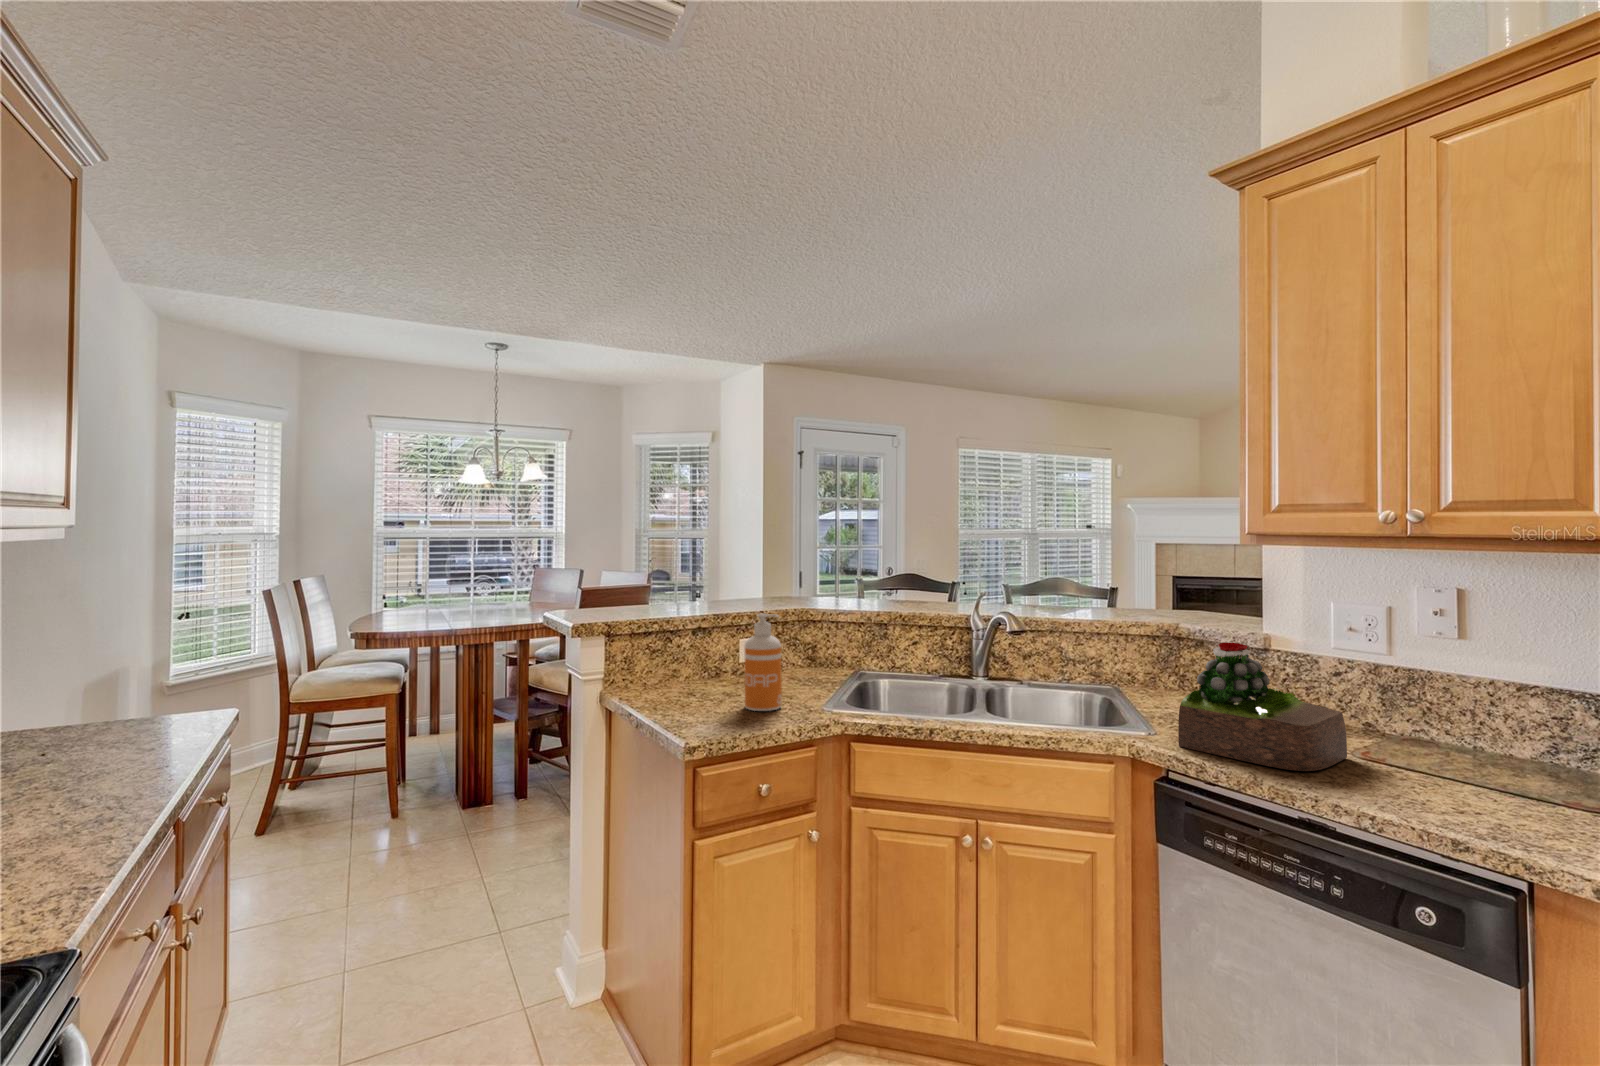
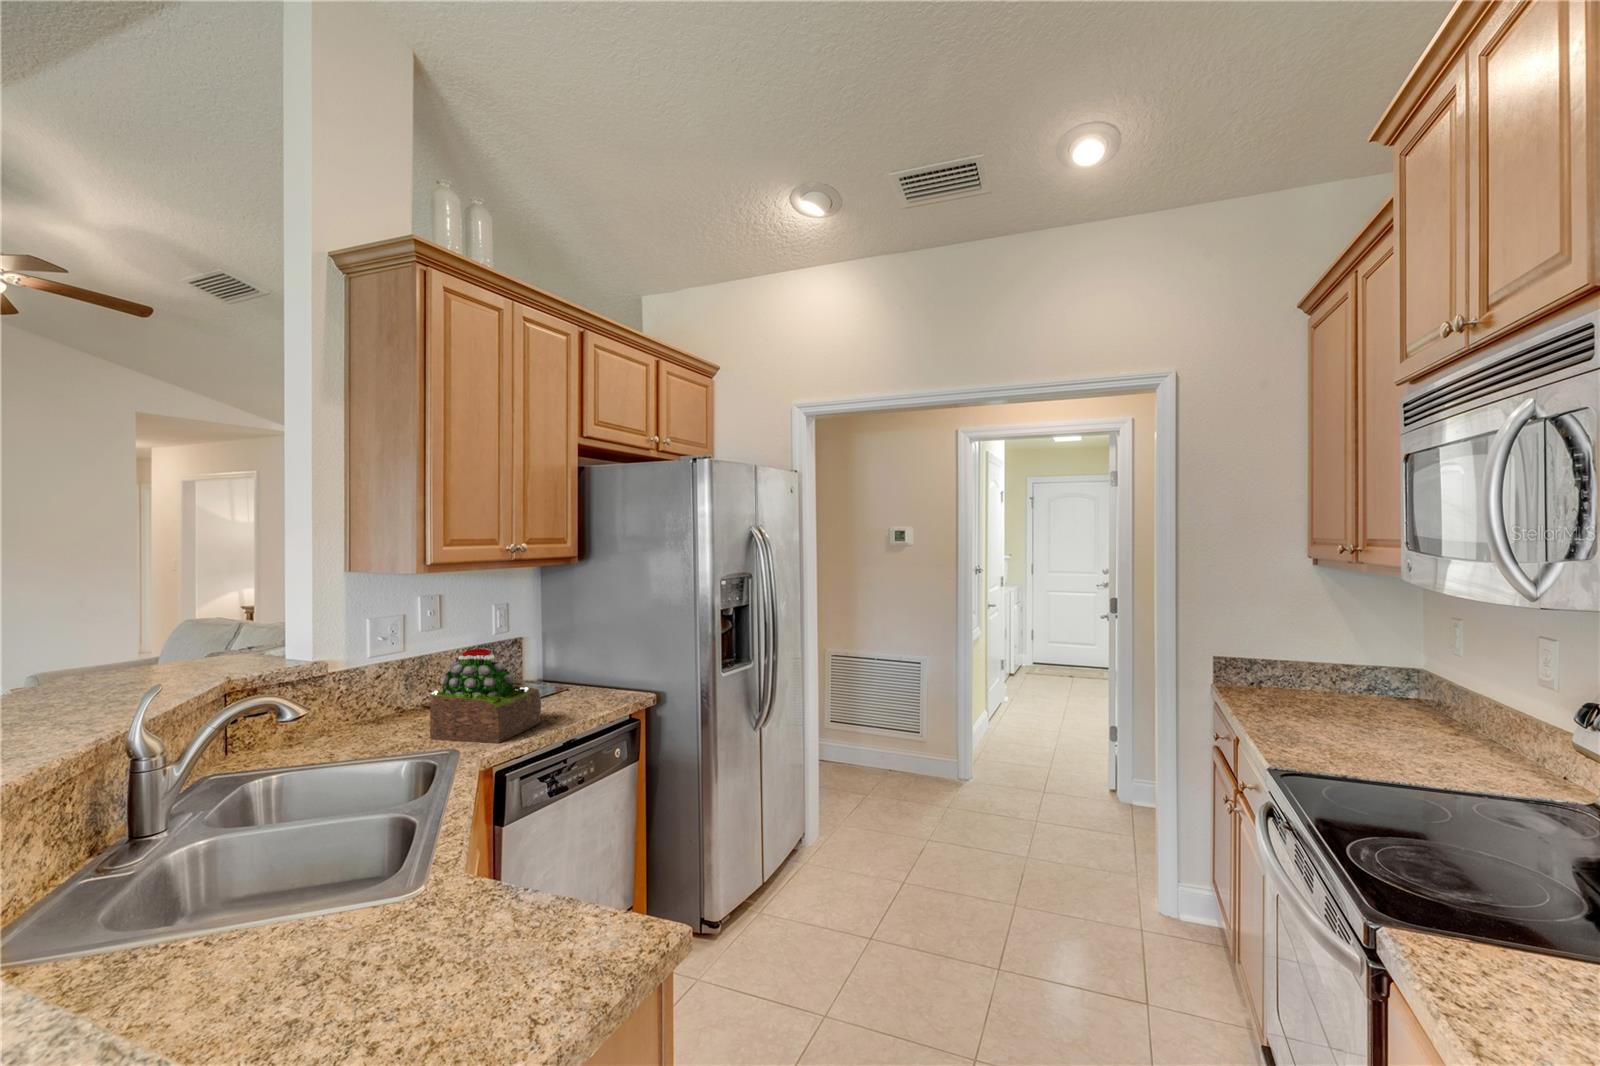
soap dispenser: present [745,614,782,711] -> none [466,732,555,969]

